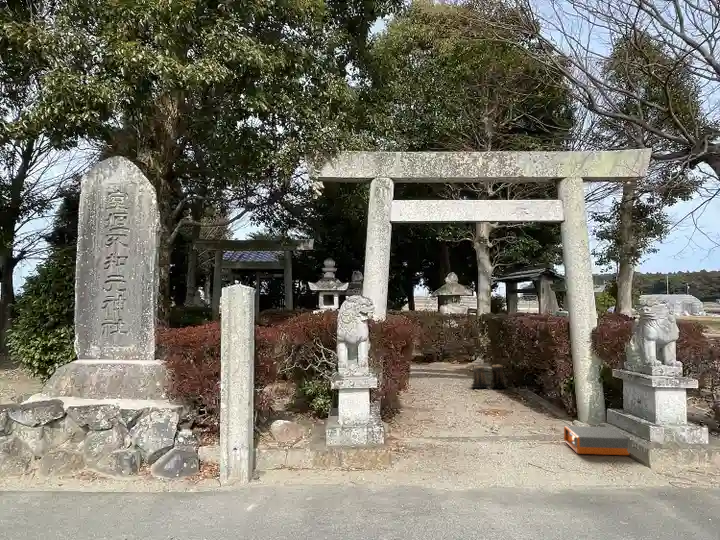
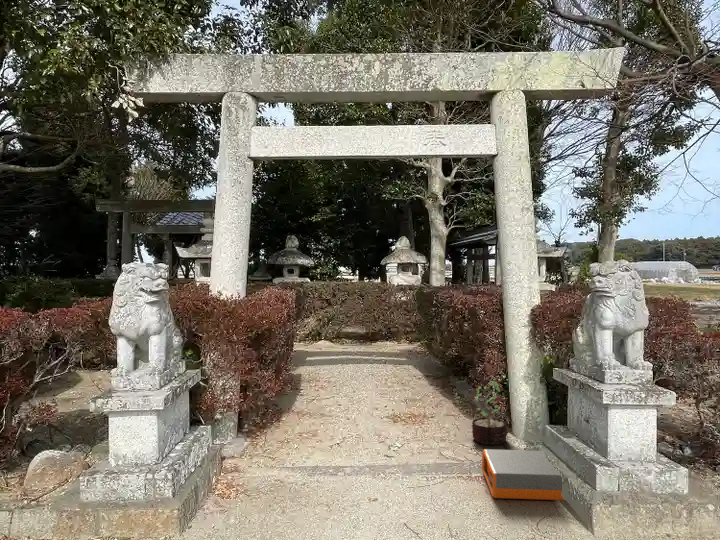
backpack: present [471,365,506,388] -> none [401,346,445,376]
decorative plant: none [548,383,574,429] -> present [472,381,507,445]

